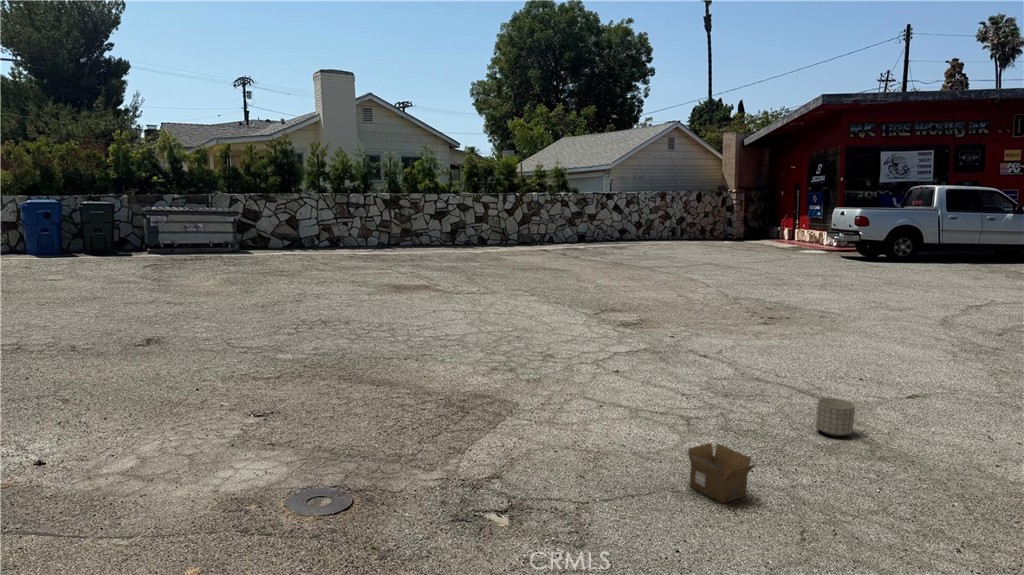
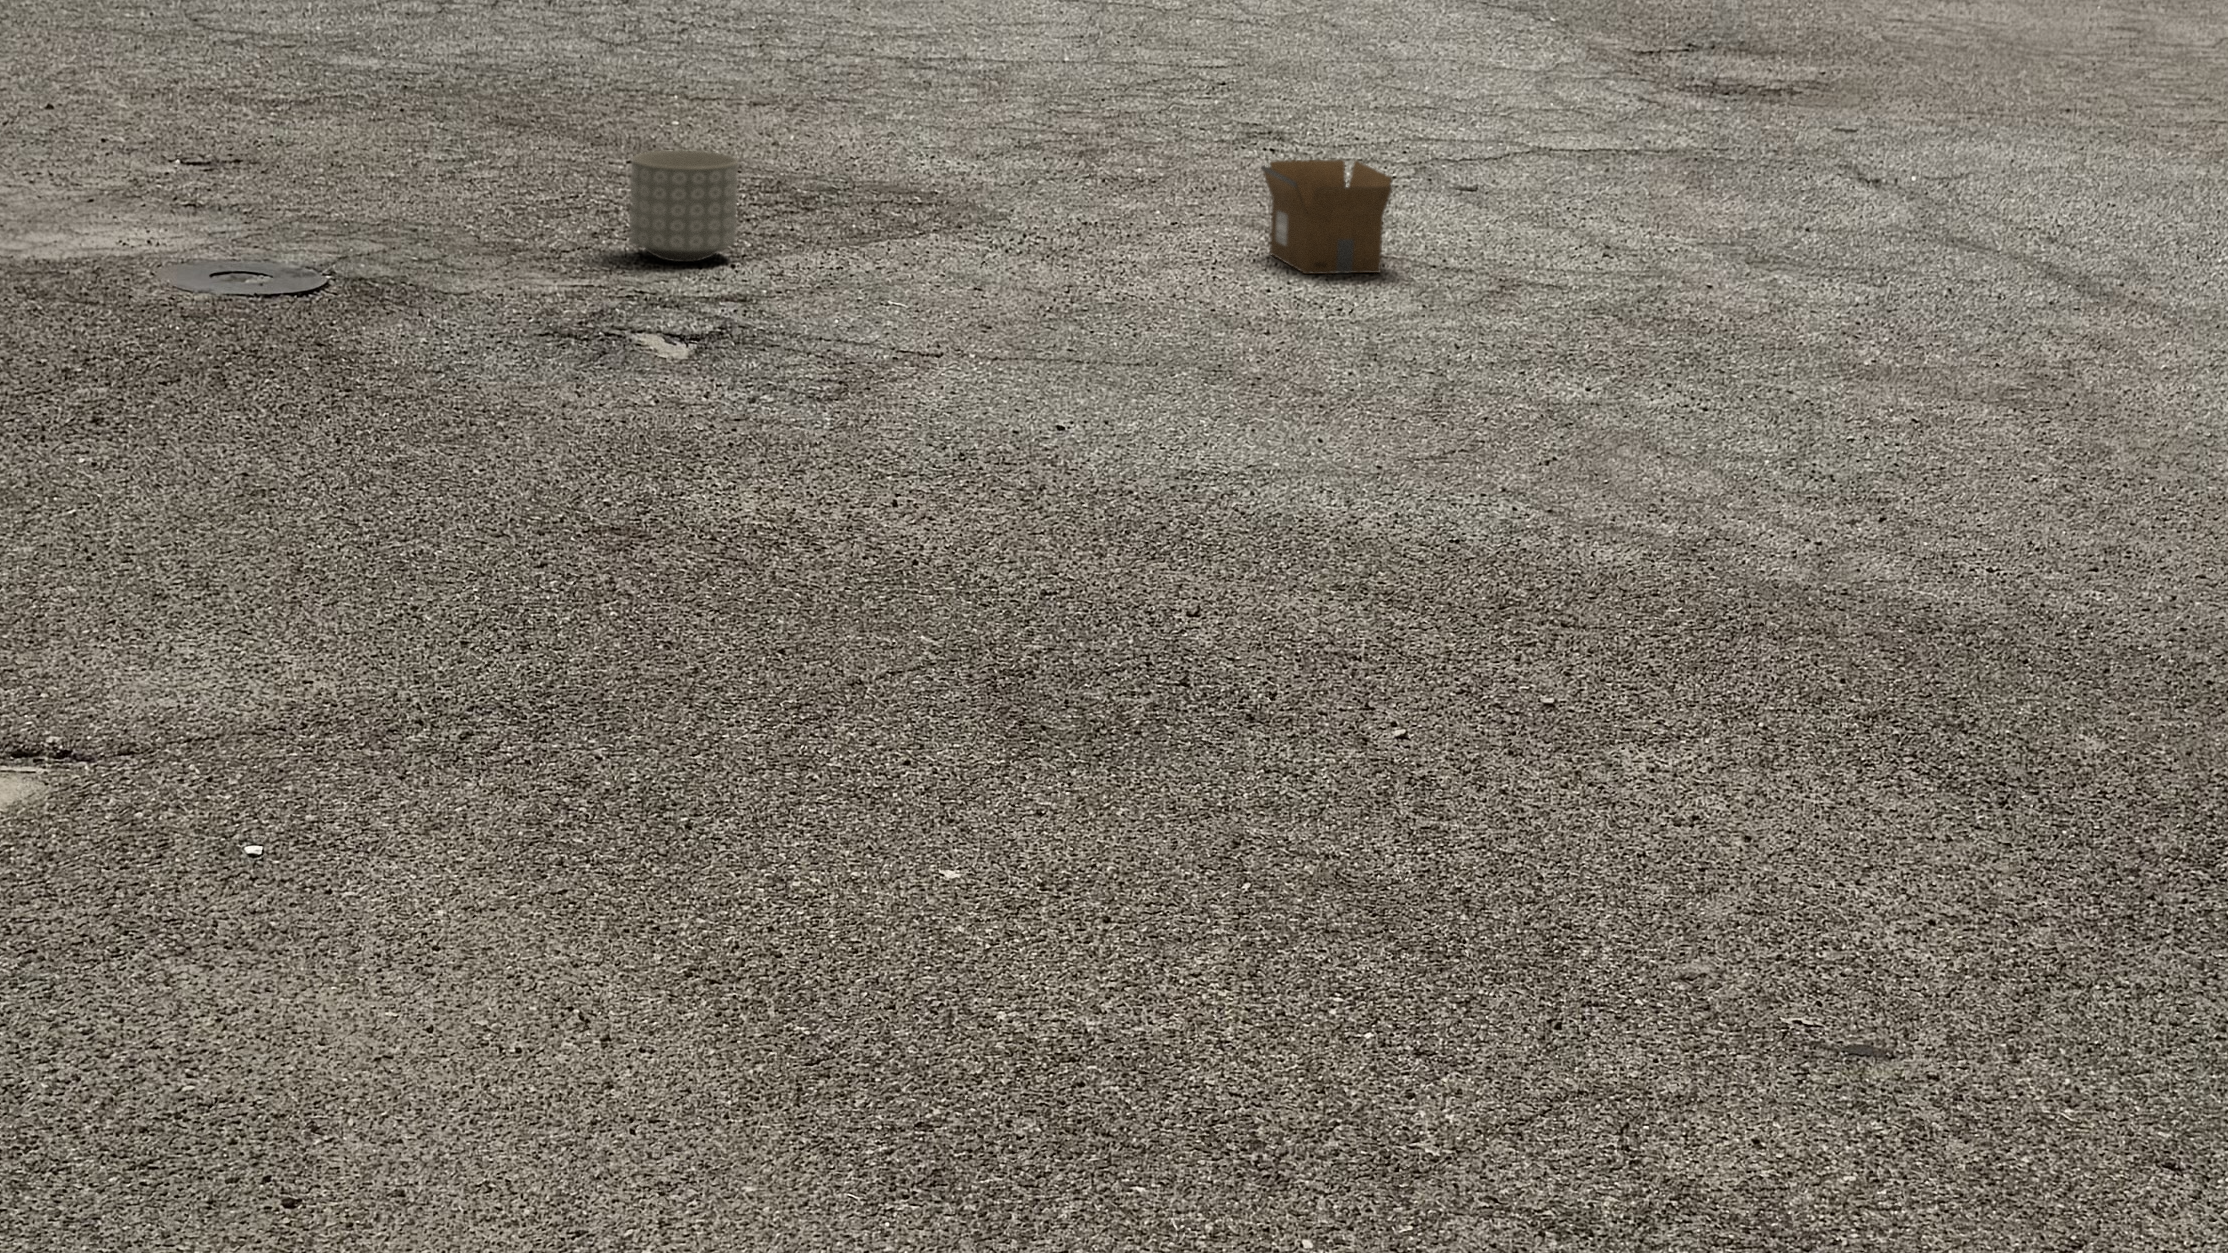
planter: present [816,398,855,436] -> present [630,150,738,262]

